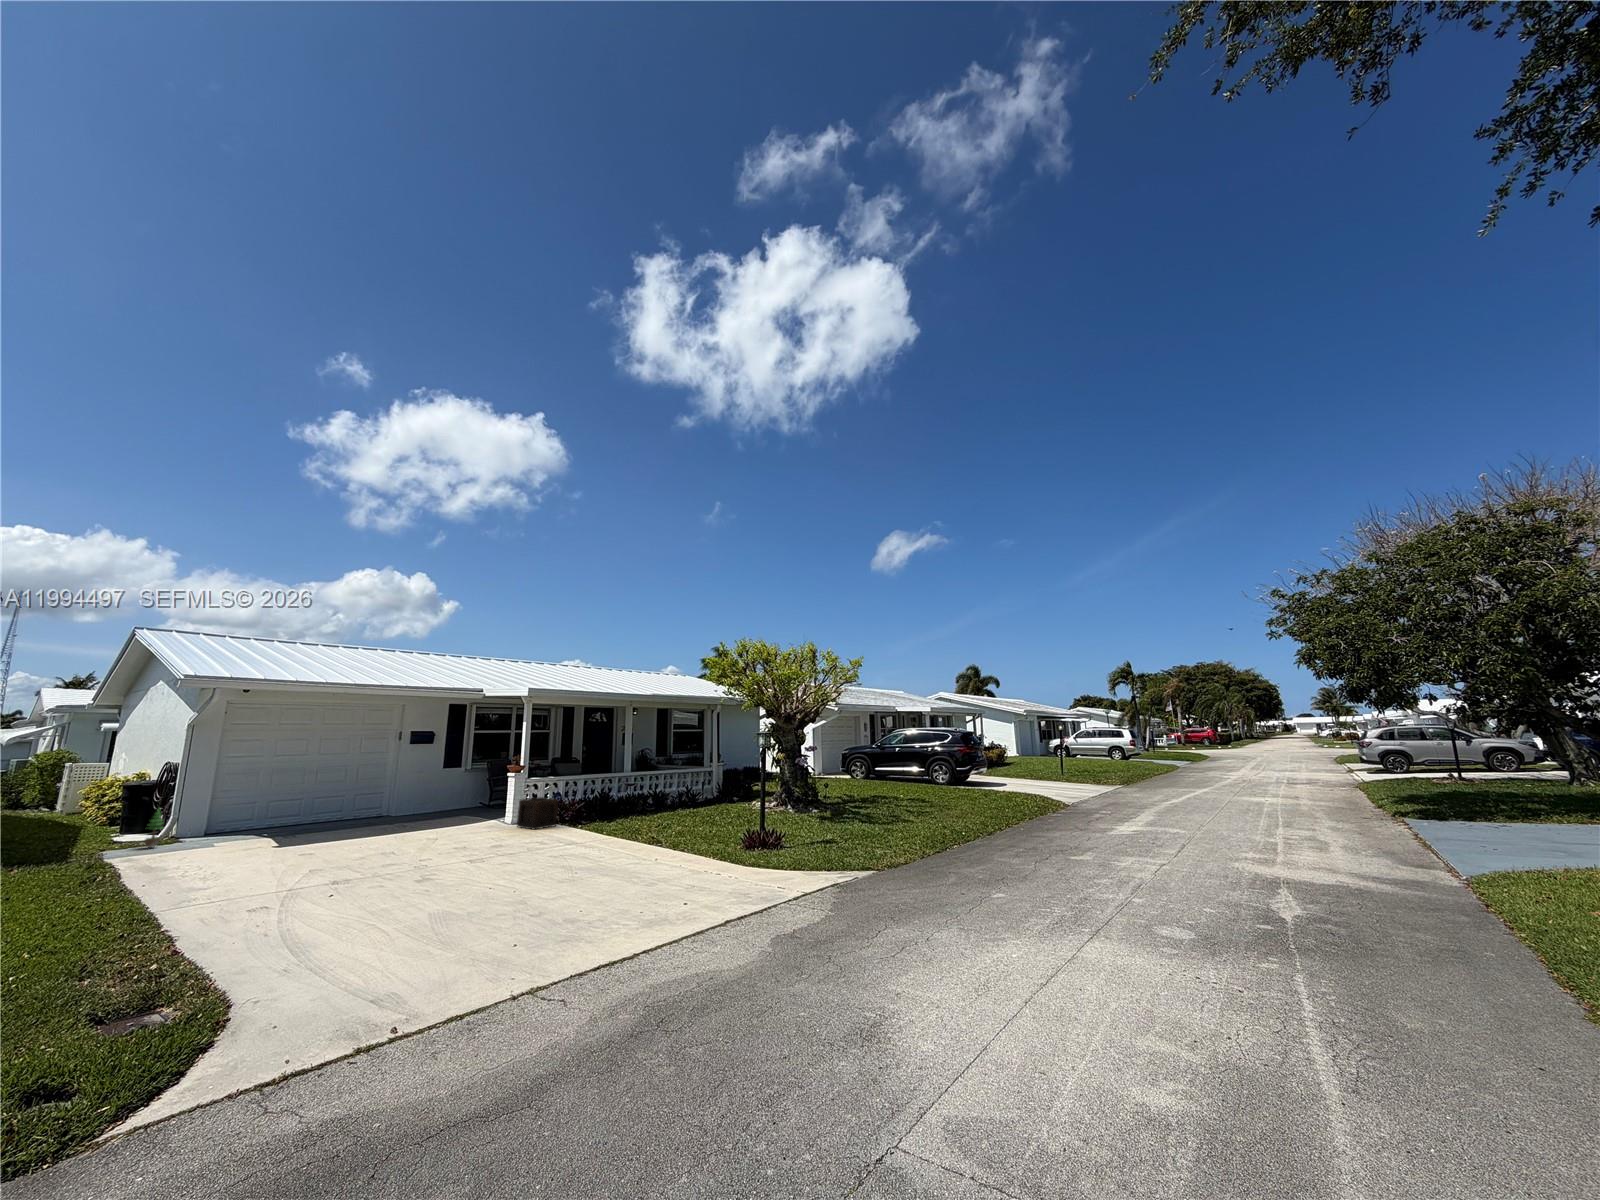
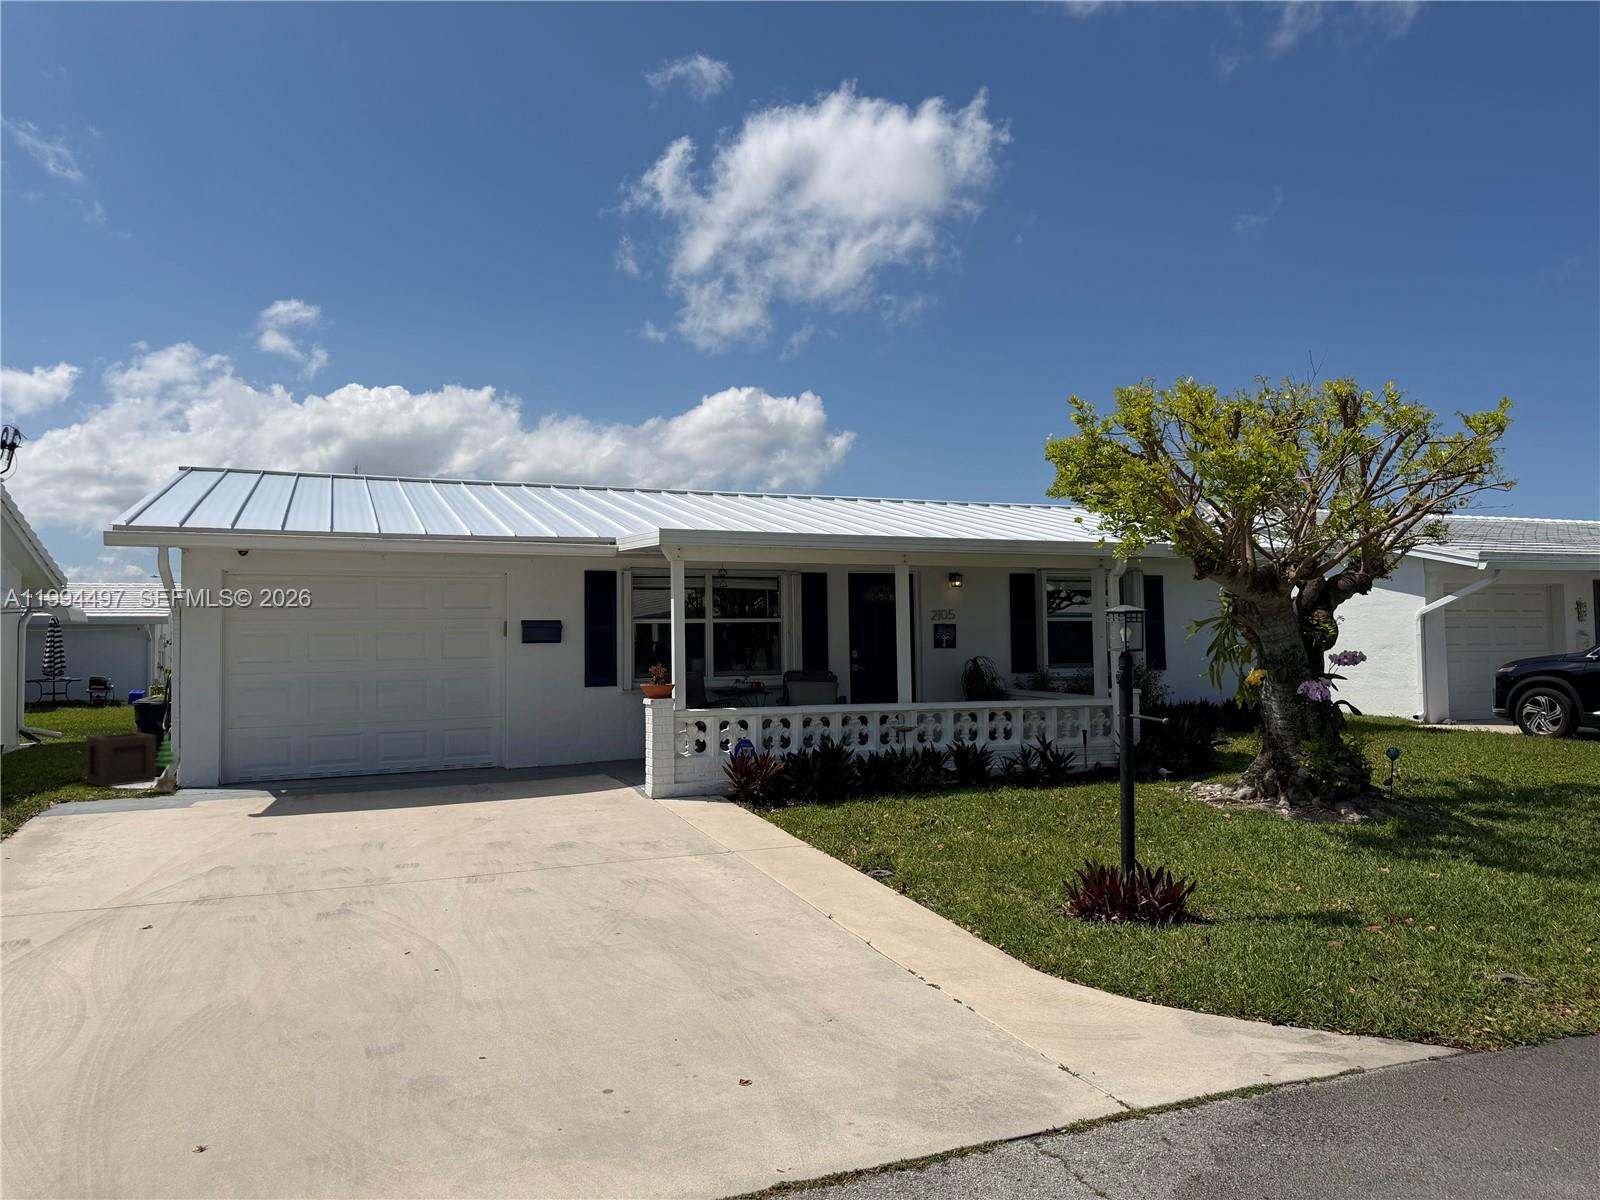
wooden crate: present [517,797,558,829] -> present [87,732,156,787]

